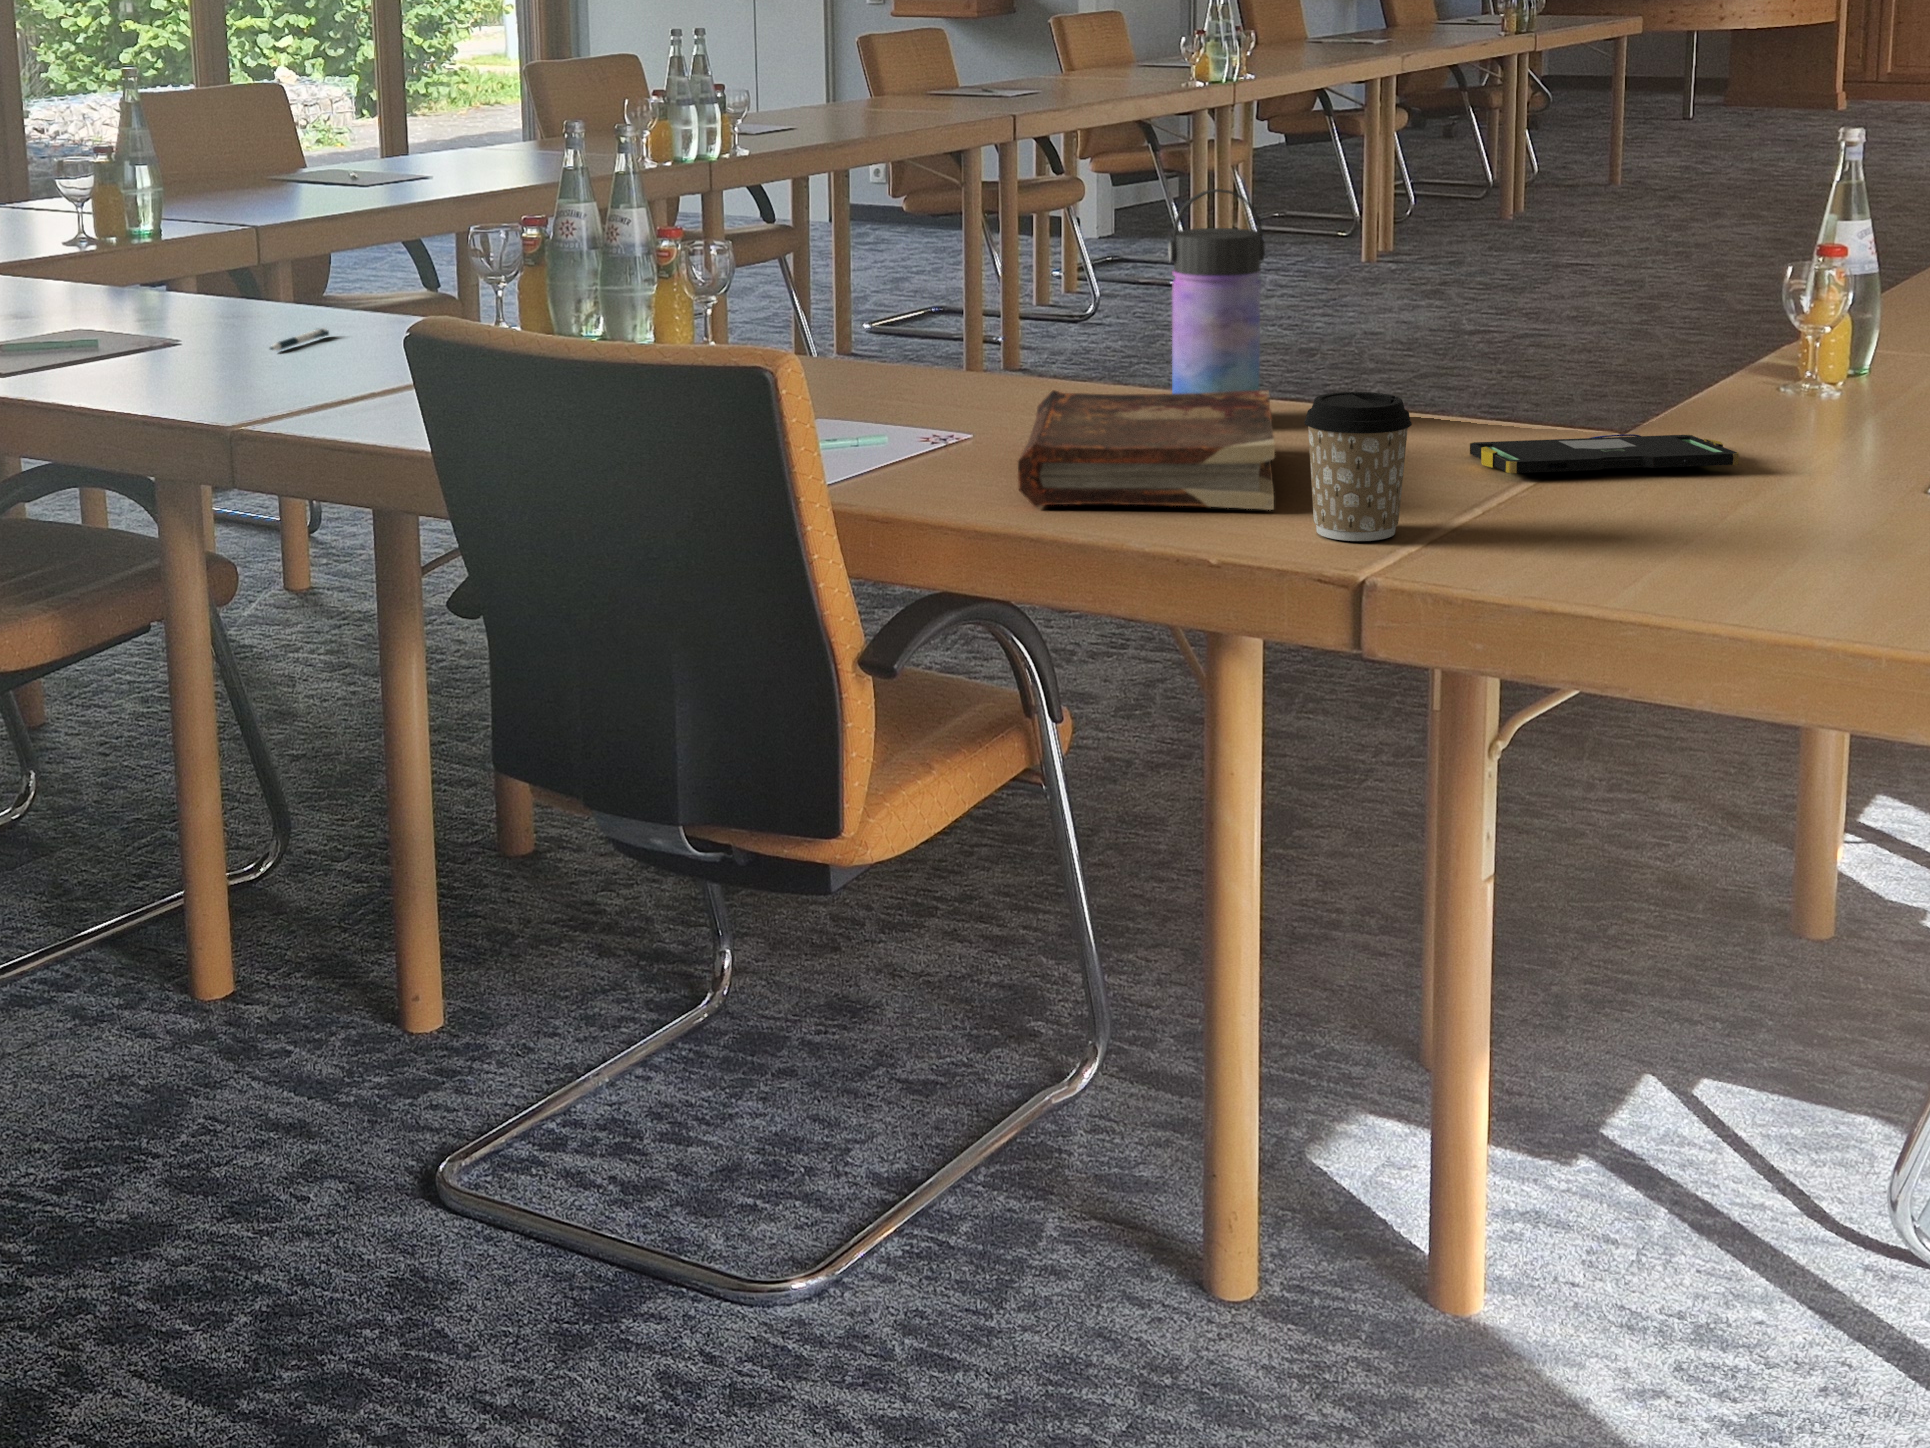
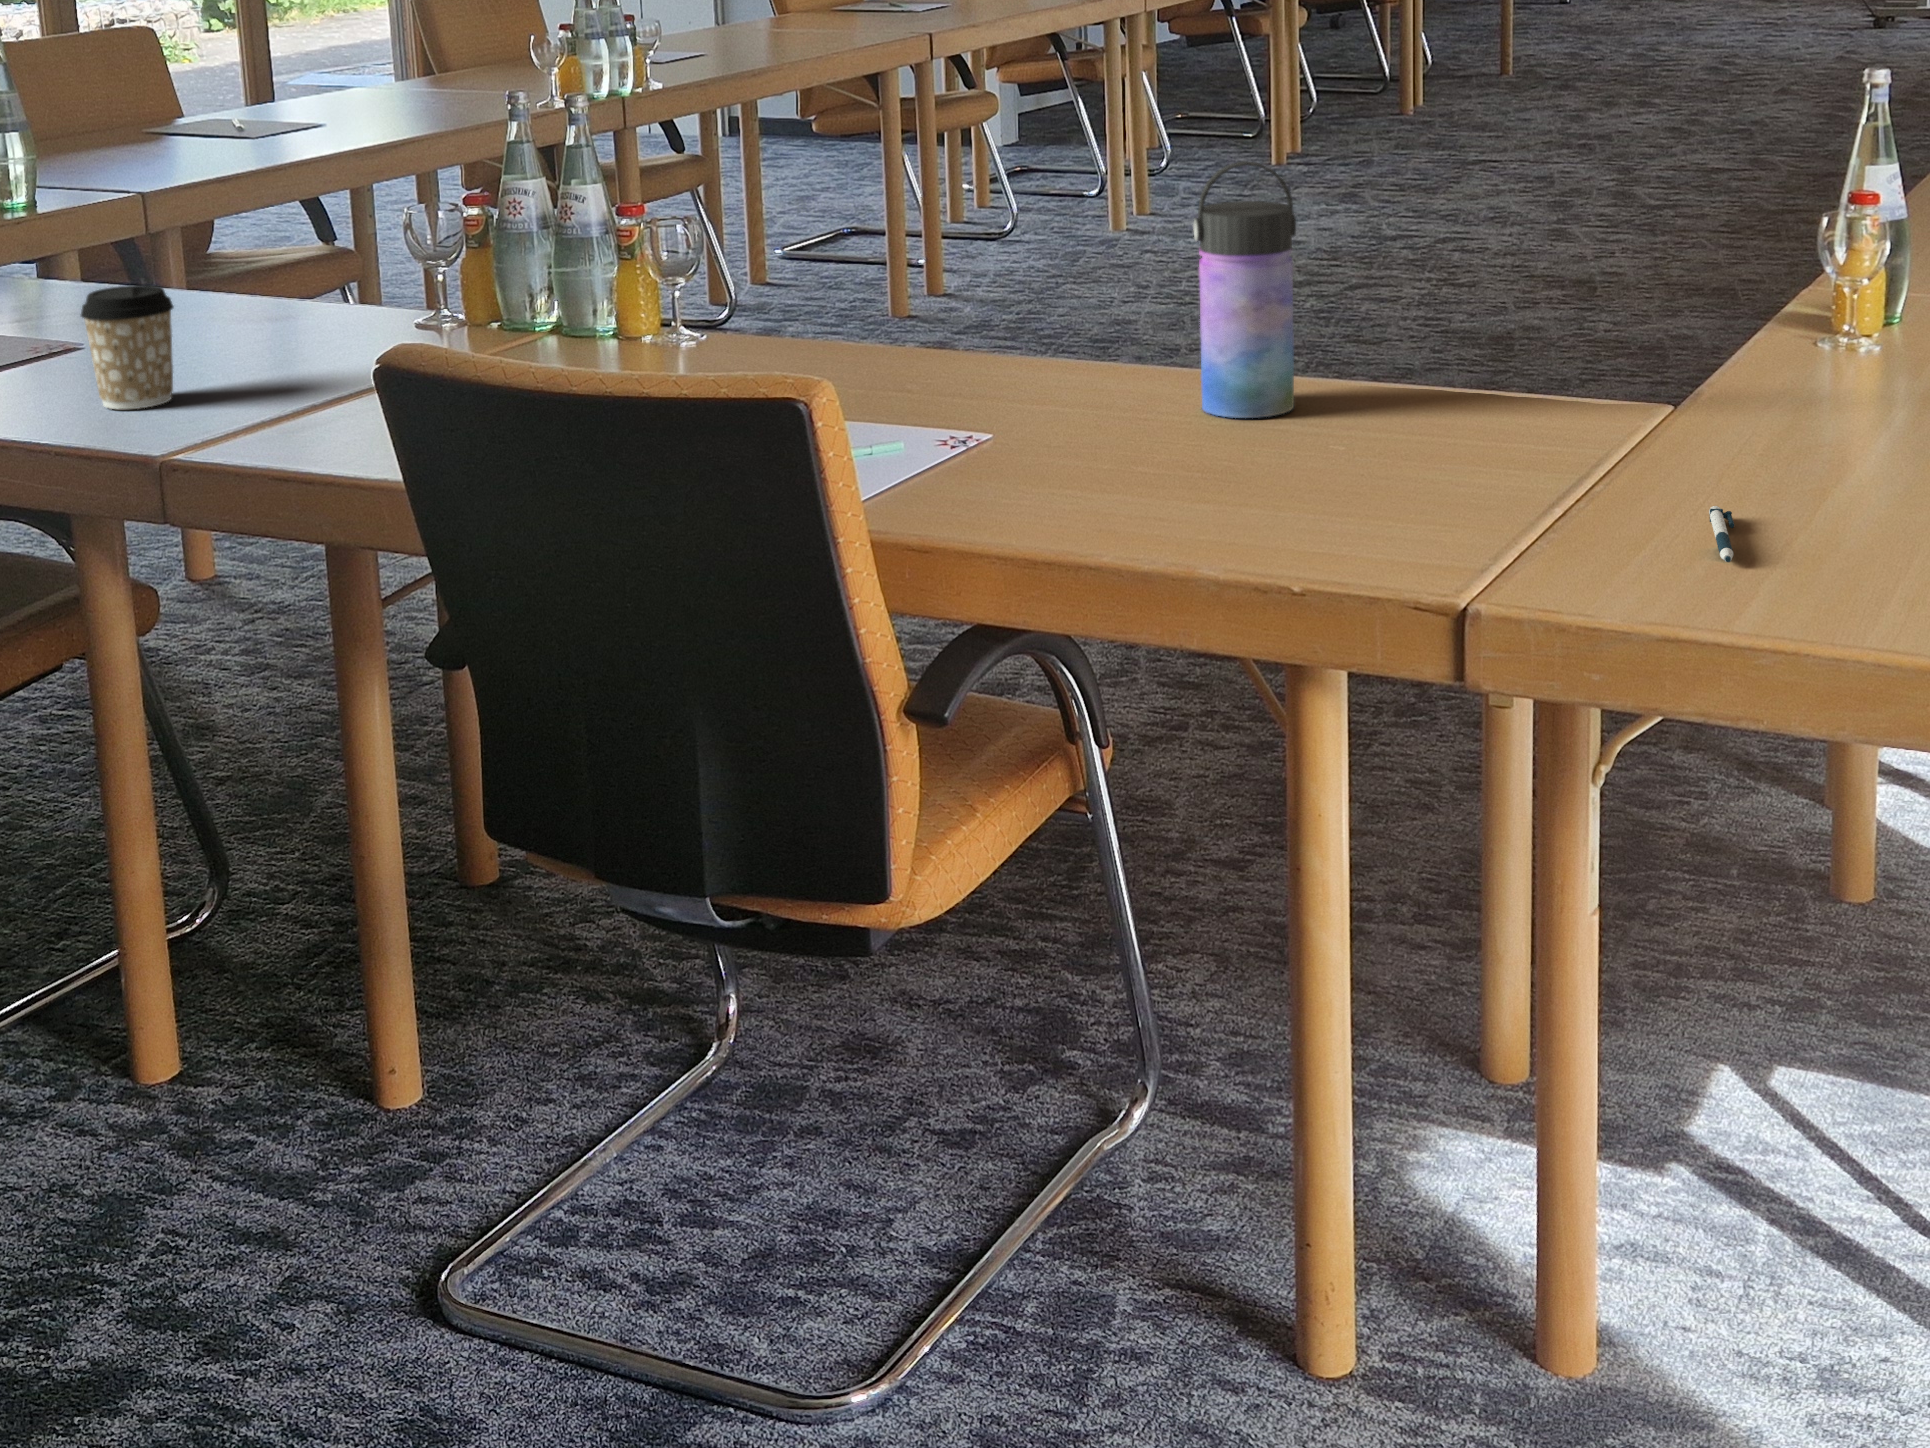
pen: present [270,328,329,350] -> present [1709,506,1735,562]
book: present [1018,390,1275,510] -> none [1067,380,1347,531]
coffee cup: present [1304,392,1412,541] -> present [81,285,173,409]
tablet: present [1470,434,1739,473] -> none [1528,409,1811,465]

